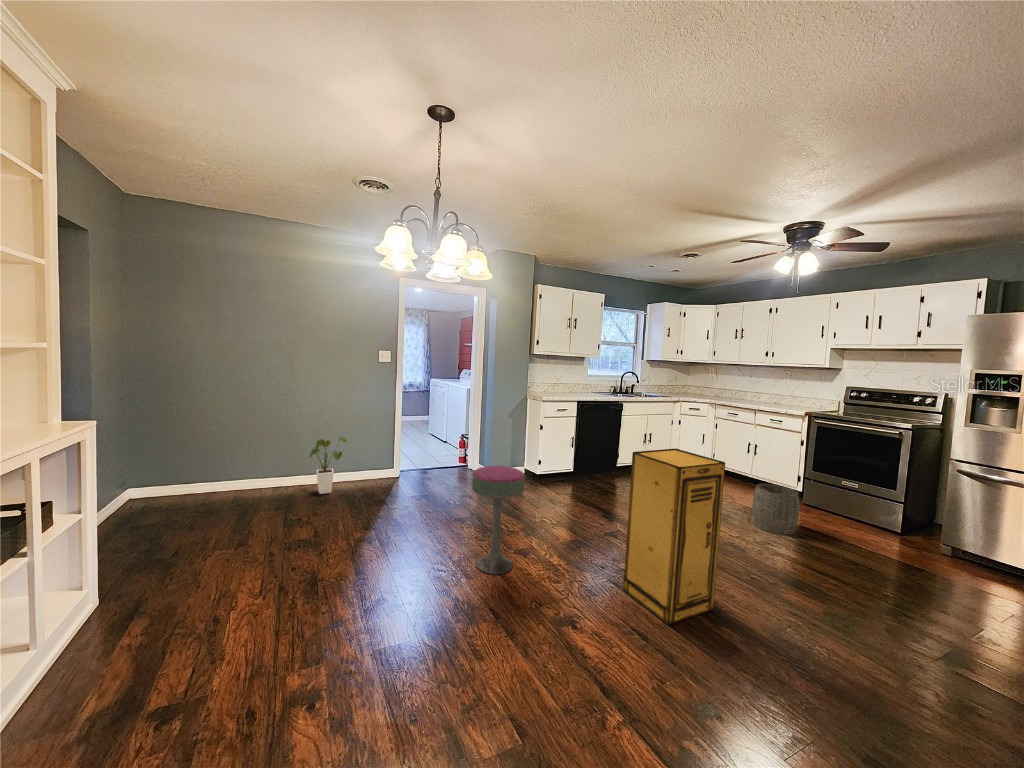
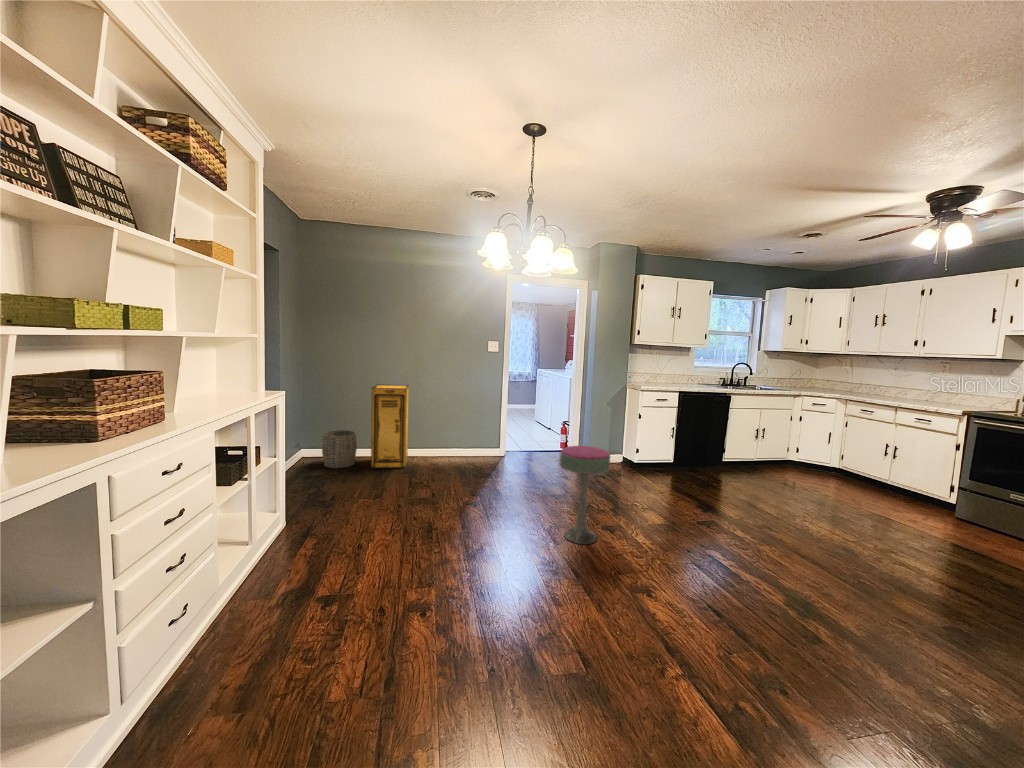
house plant: present [310,437,348,494] -> none [427,416,459,465]
storage cabinet: present [623,448,725,625] -> present [371,385,409,468]
woven basket: present [753,484,800,535] -> present [322,430,357,468]

